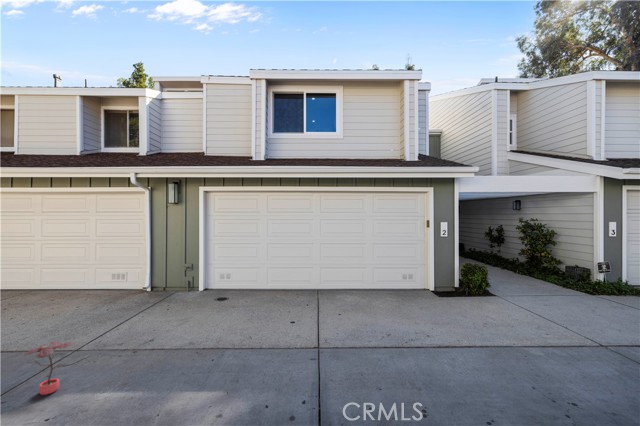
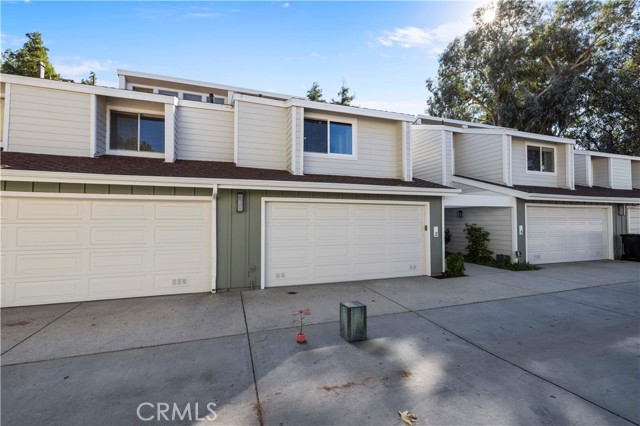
storage box: none [87,341,143,413] -> present [340,301,367,342]

